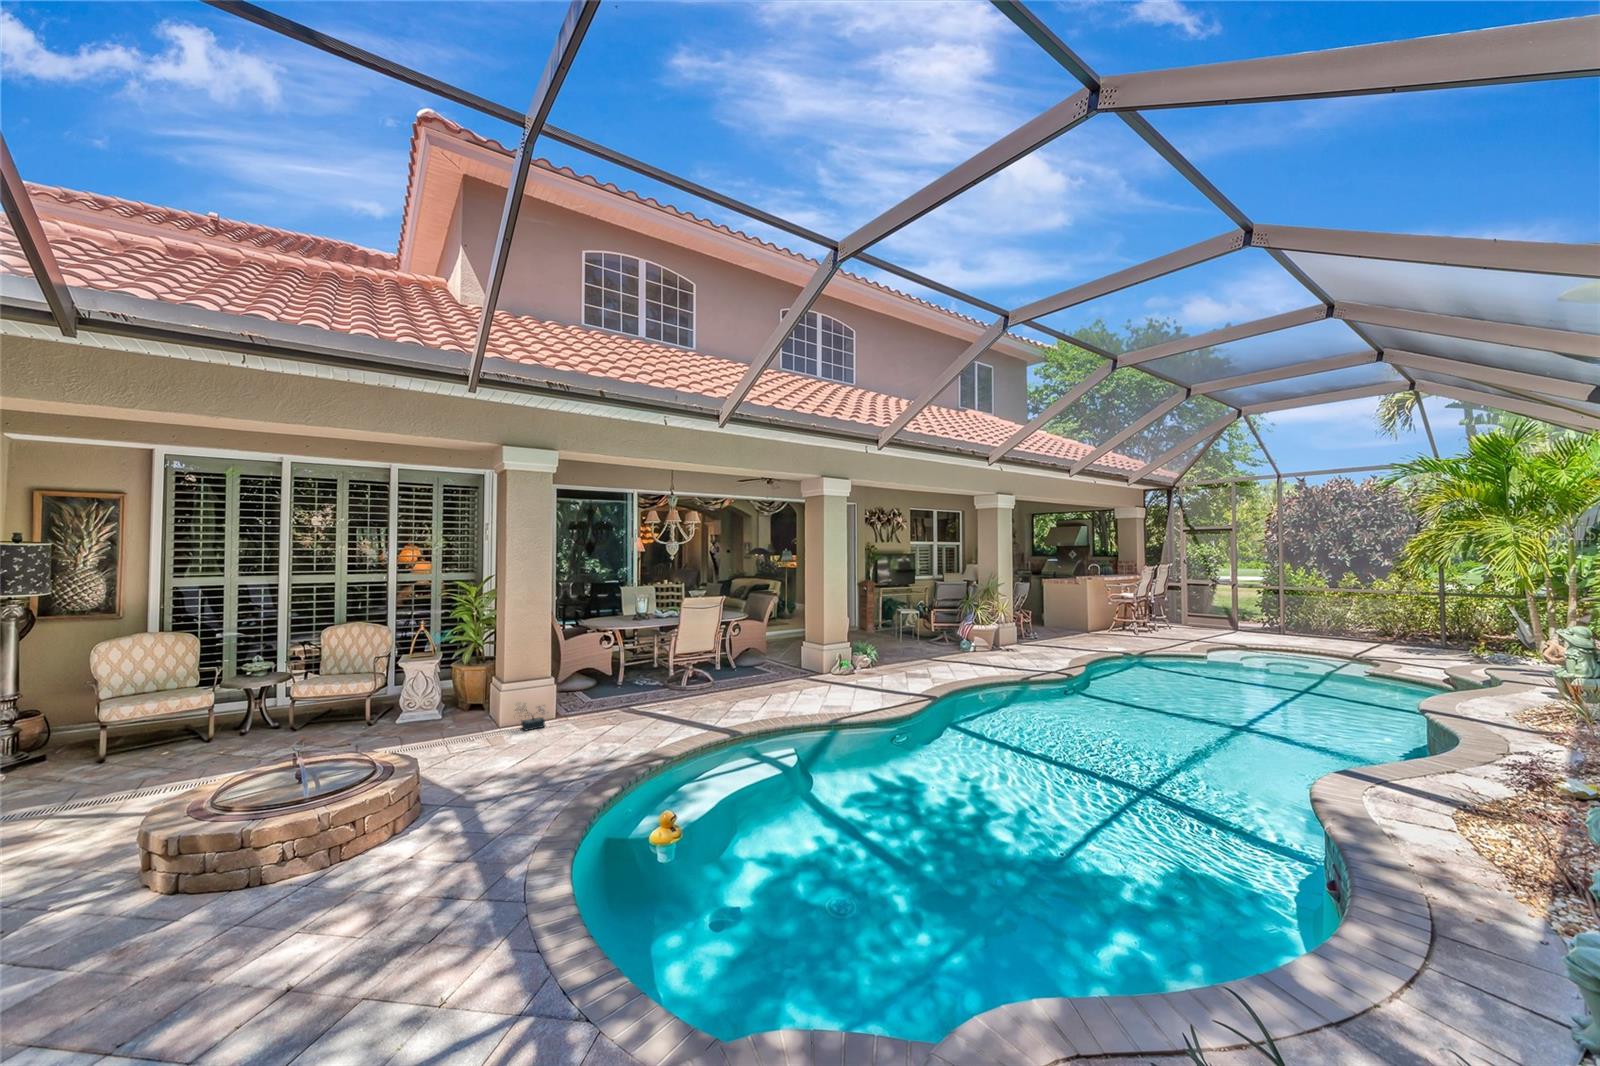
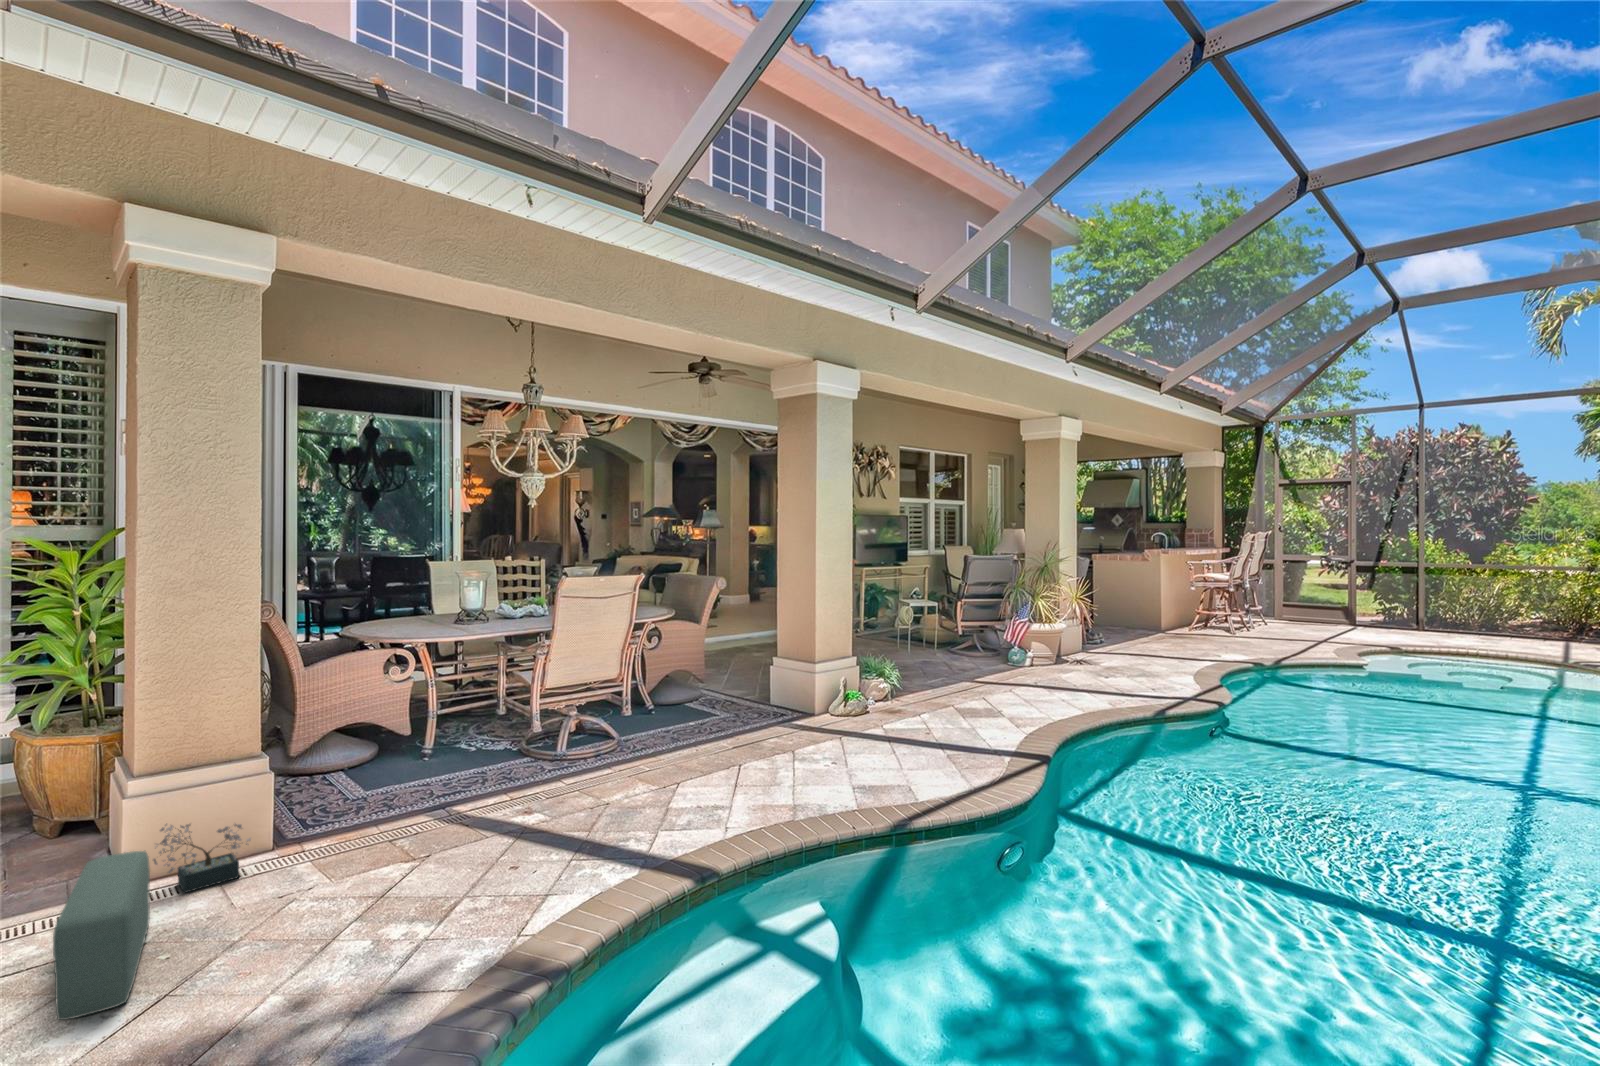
pouf: none [493,709,517,762] -> present [53,851,150,1020]

